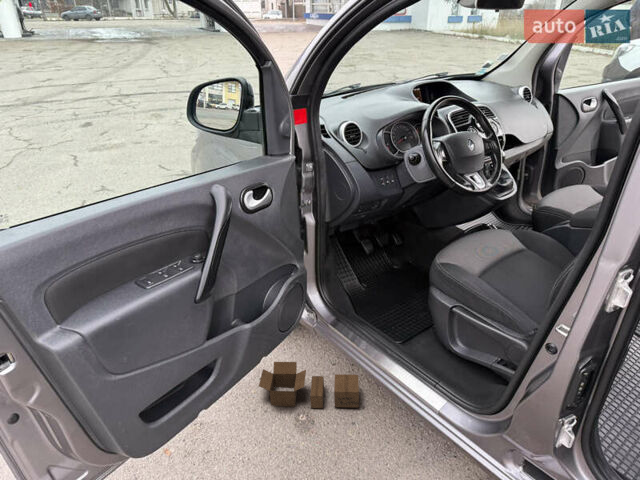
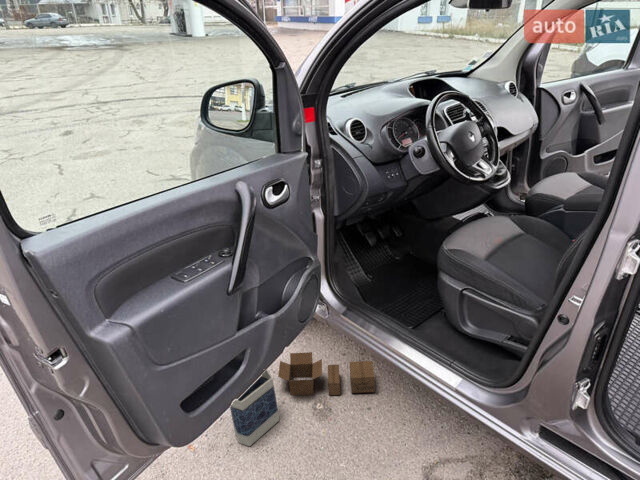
bag: none [201,352,257,458] -> present [230,369,279,446]

